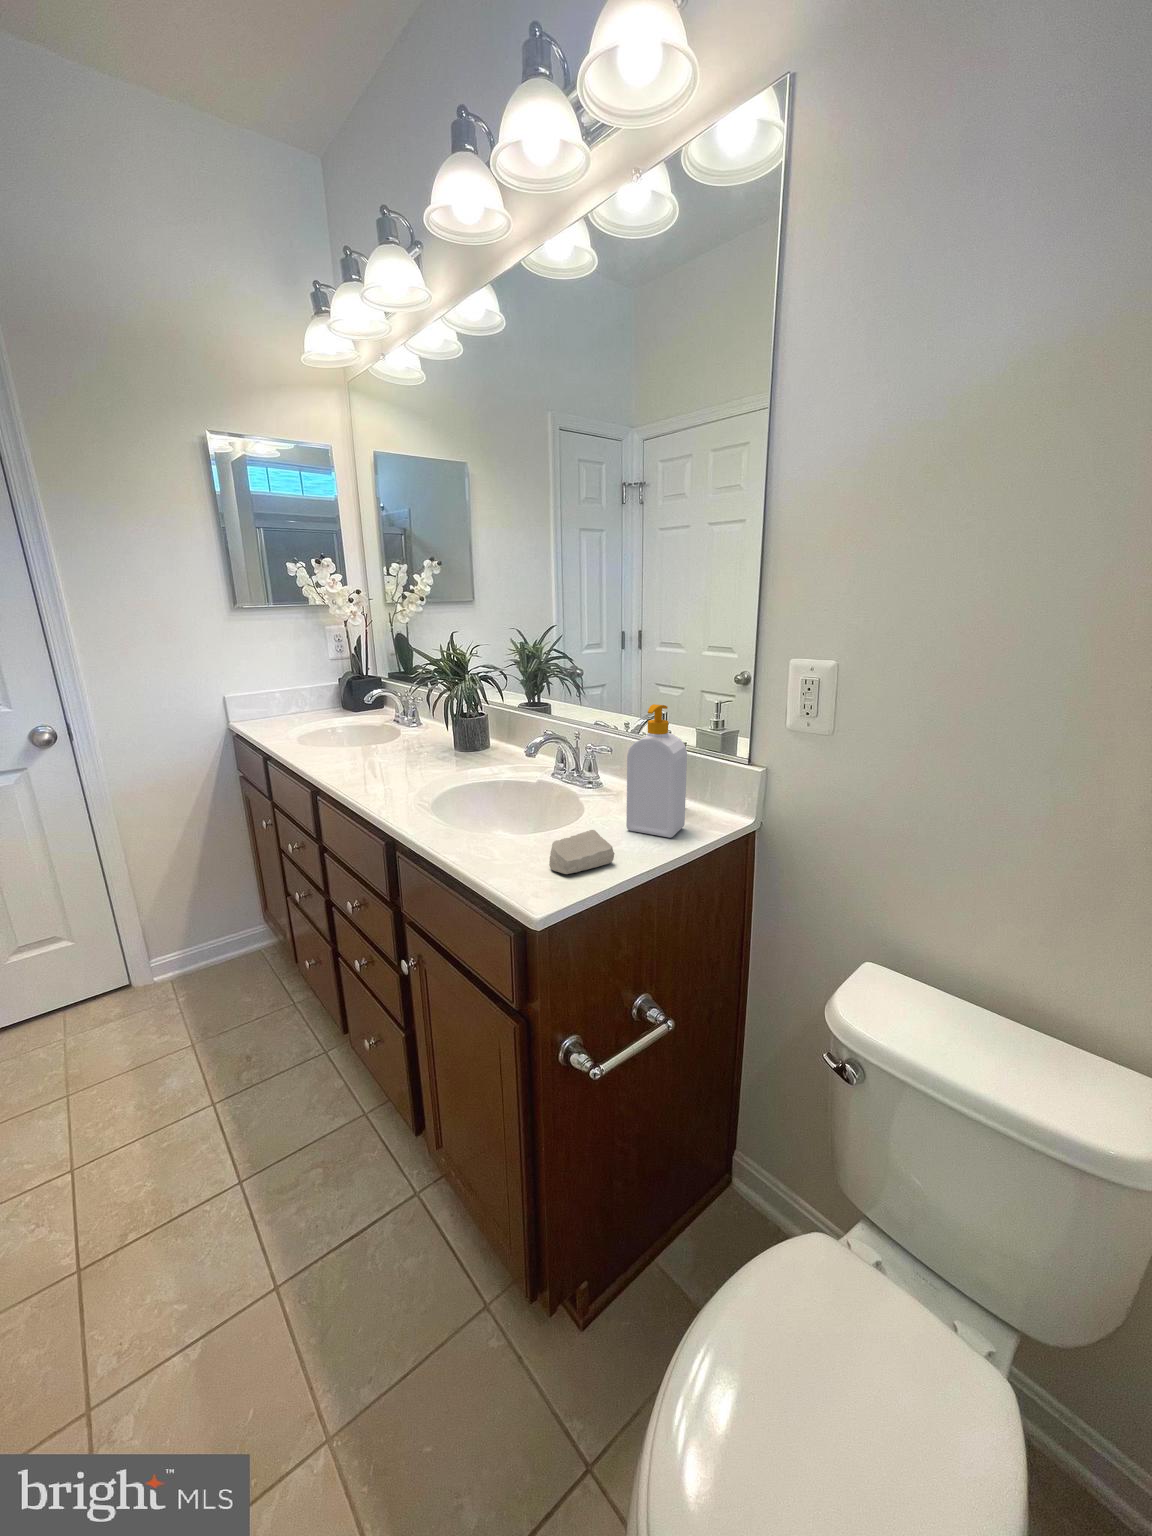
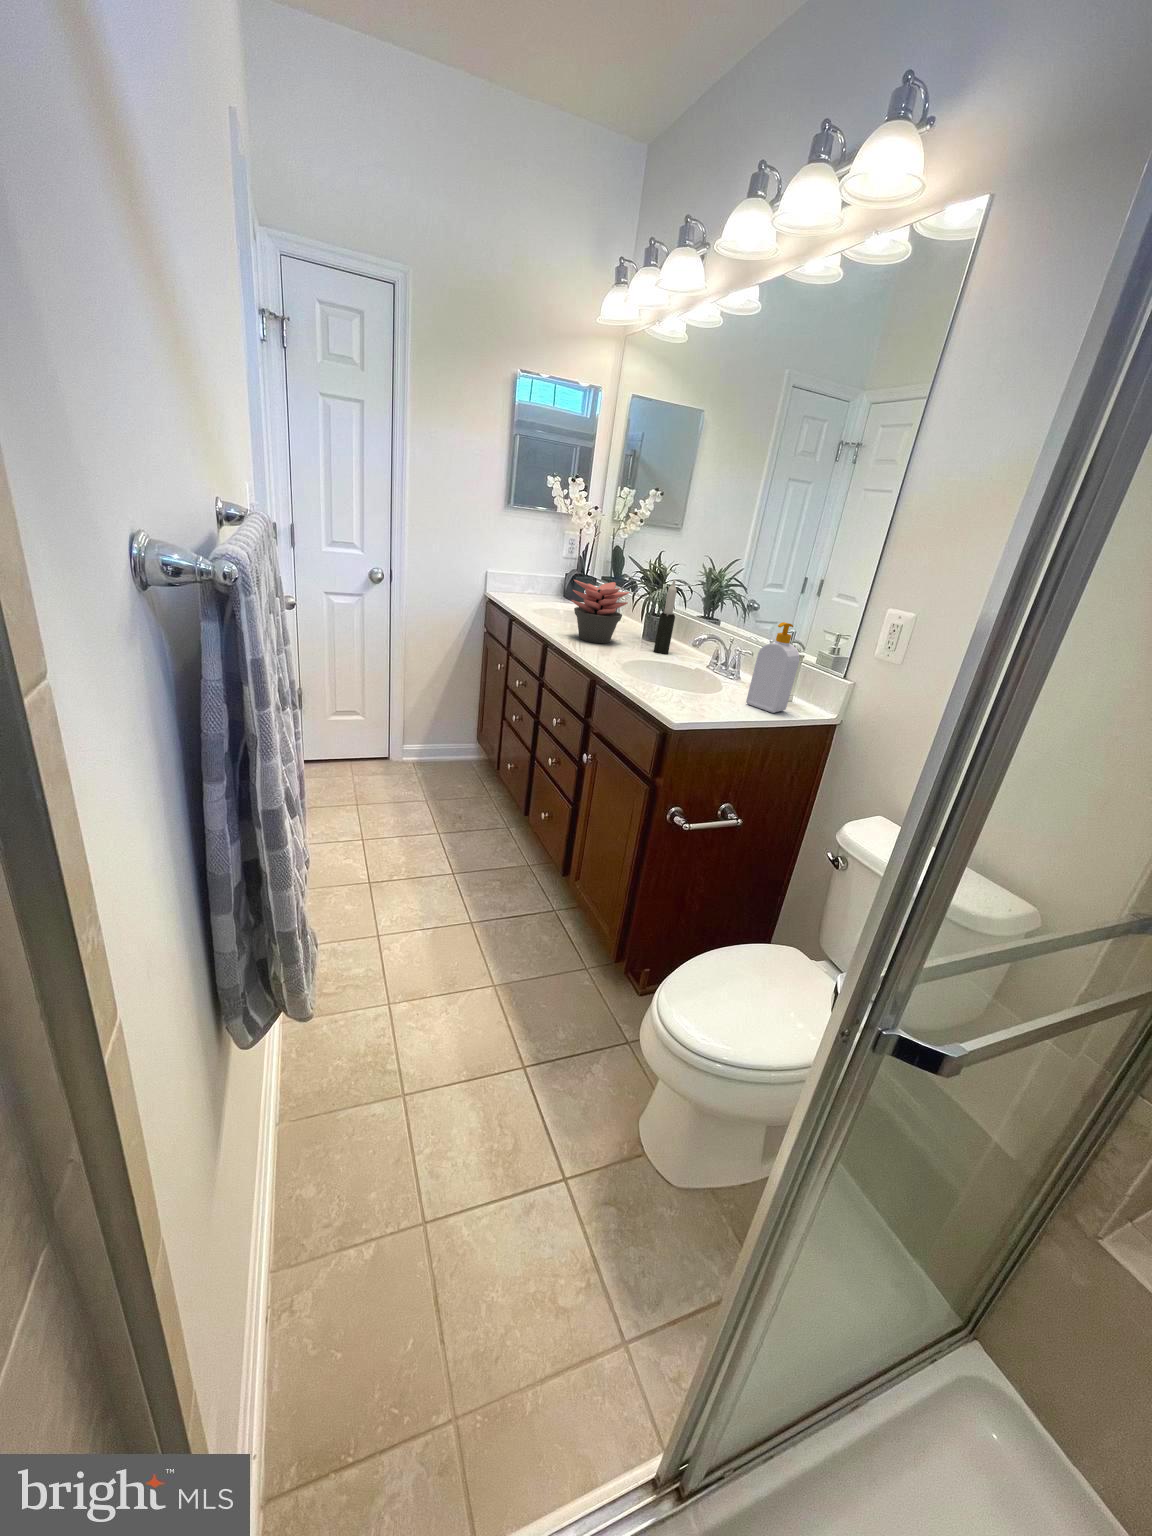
candle: none [471,666,494,767] -> present [654,579,677,654]
succulent plant: none [335,684,422,773] -> present [571,580,629,643]
soap bar: present [549,830,614,874] -> none [690,692,731,714]

